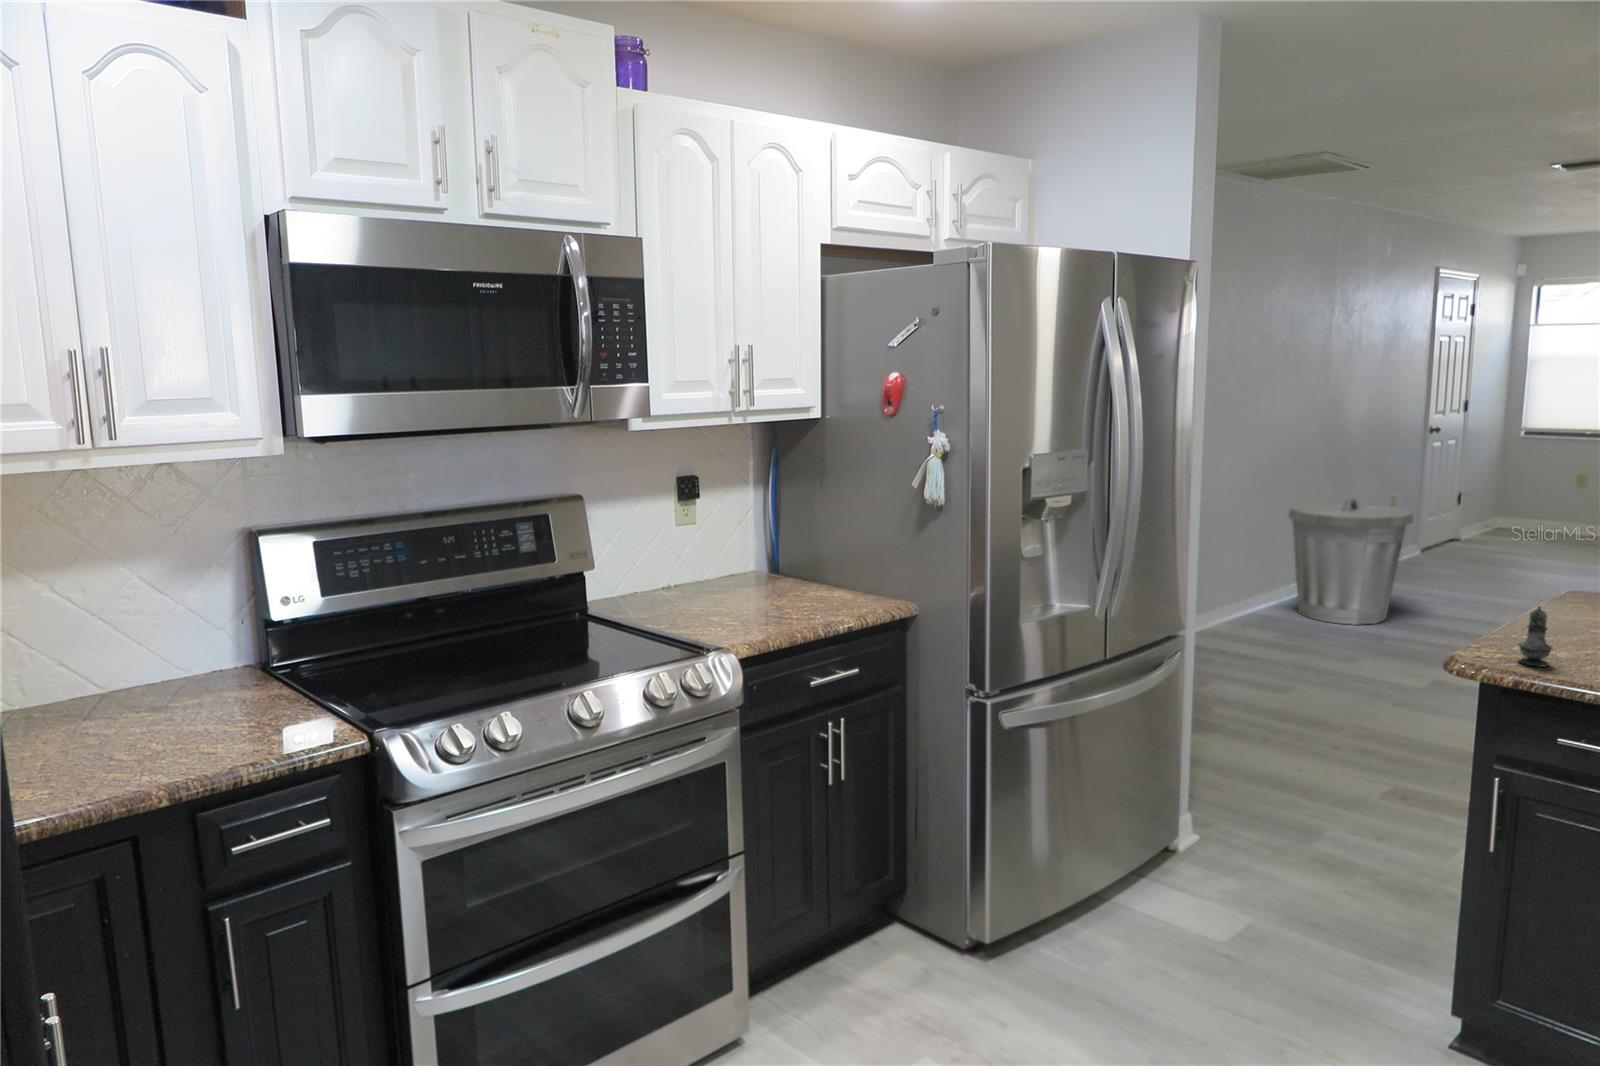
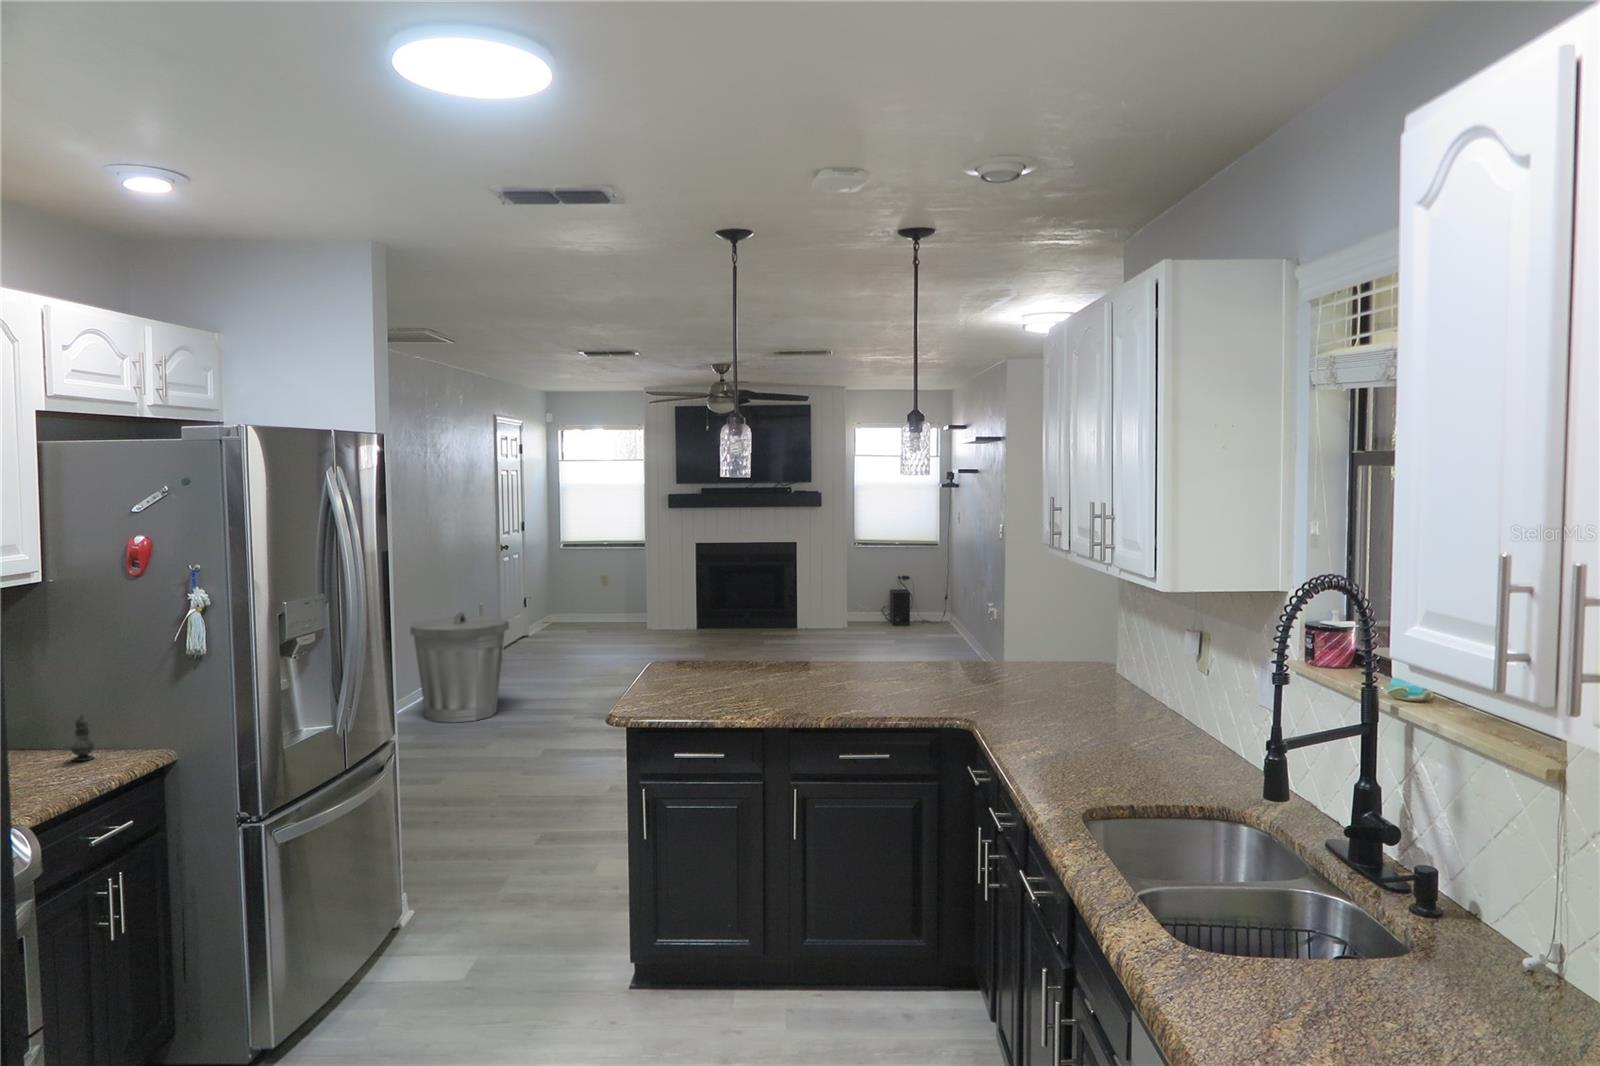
salt shaker: present [1519,606,1552,666] -> present [70,715,95,761]

